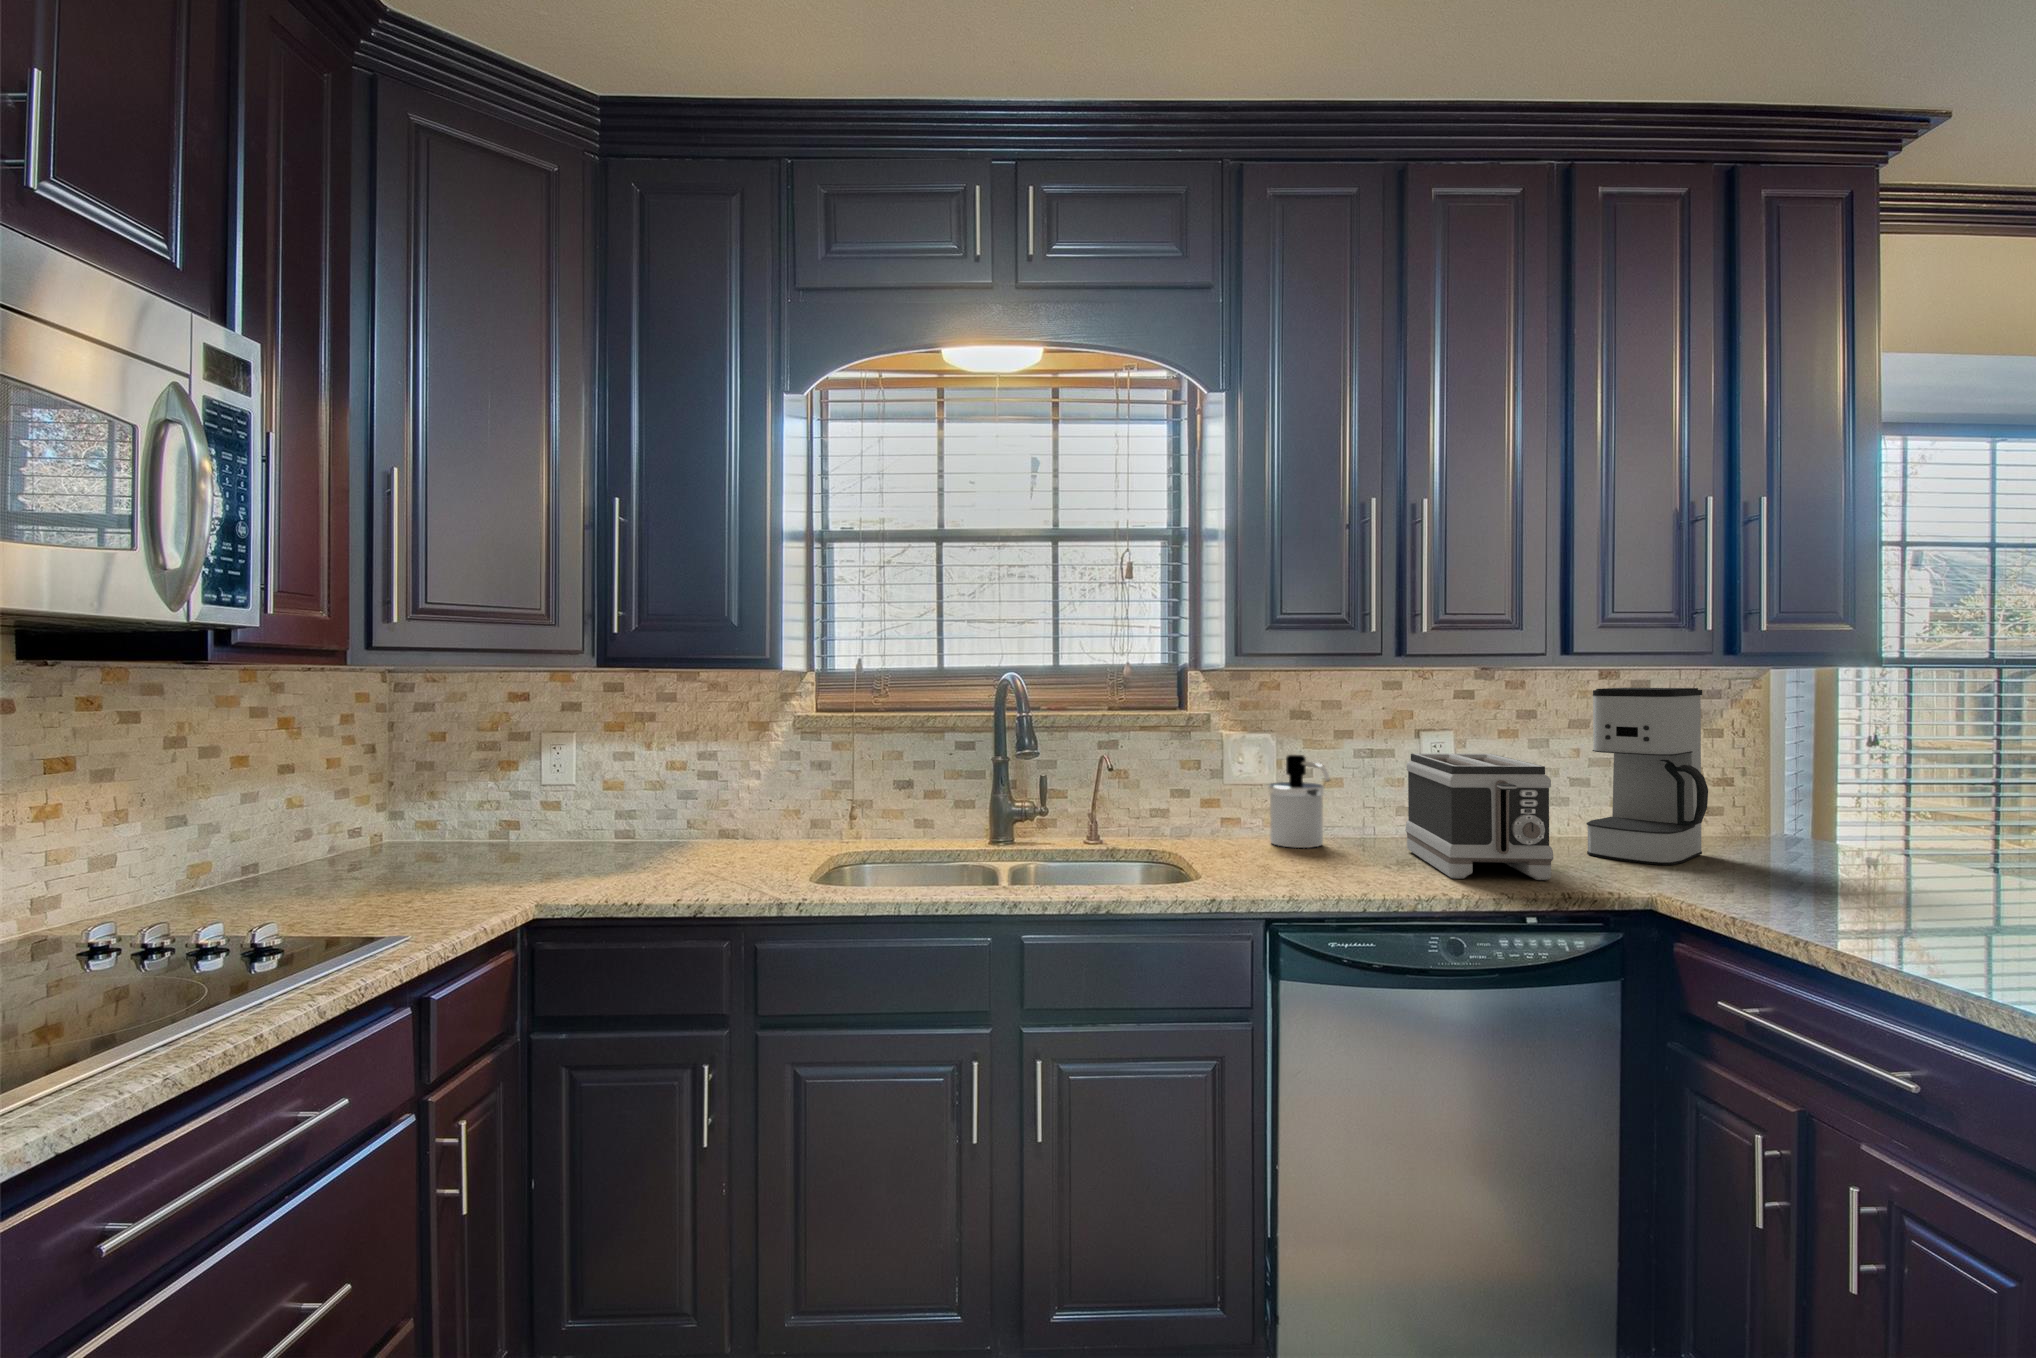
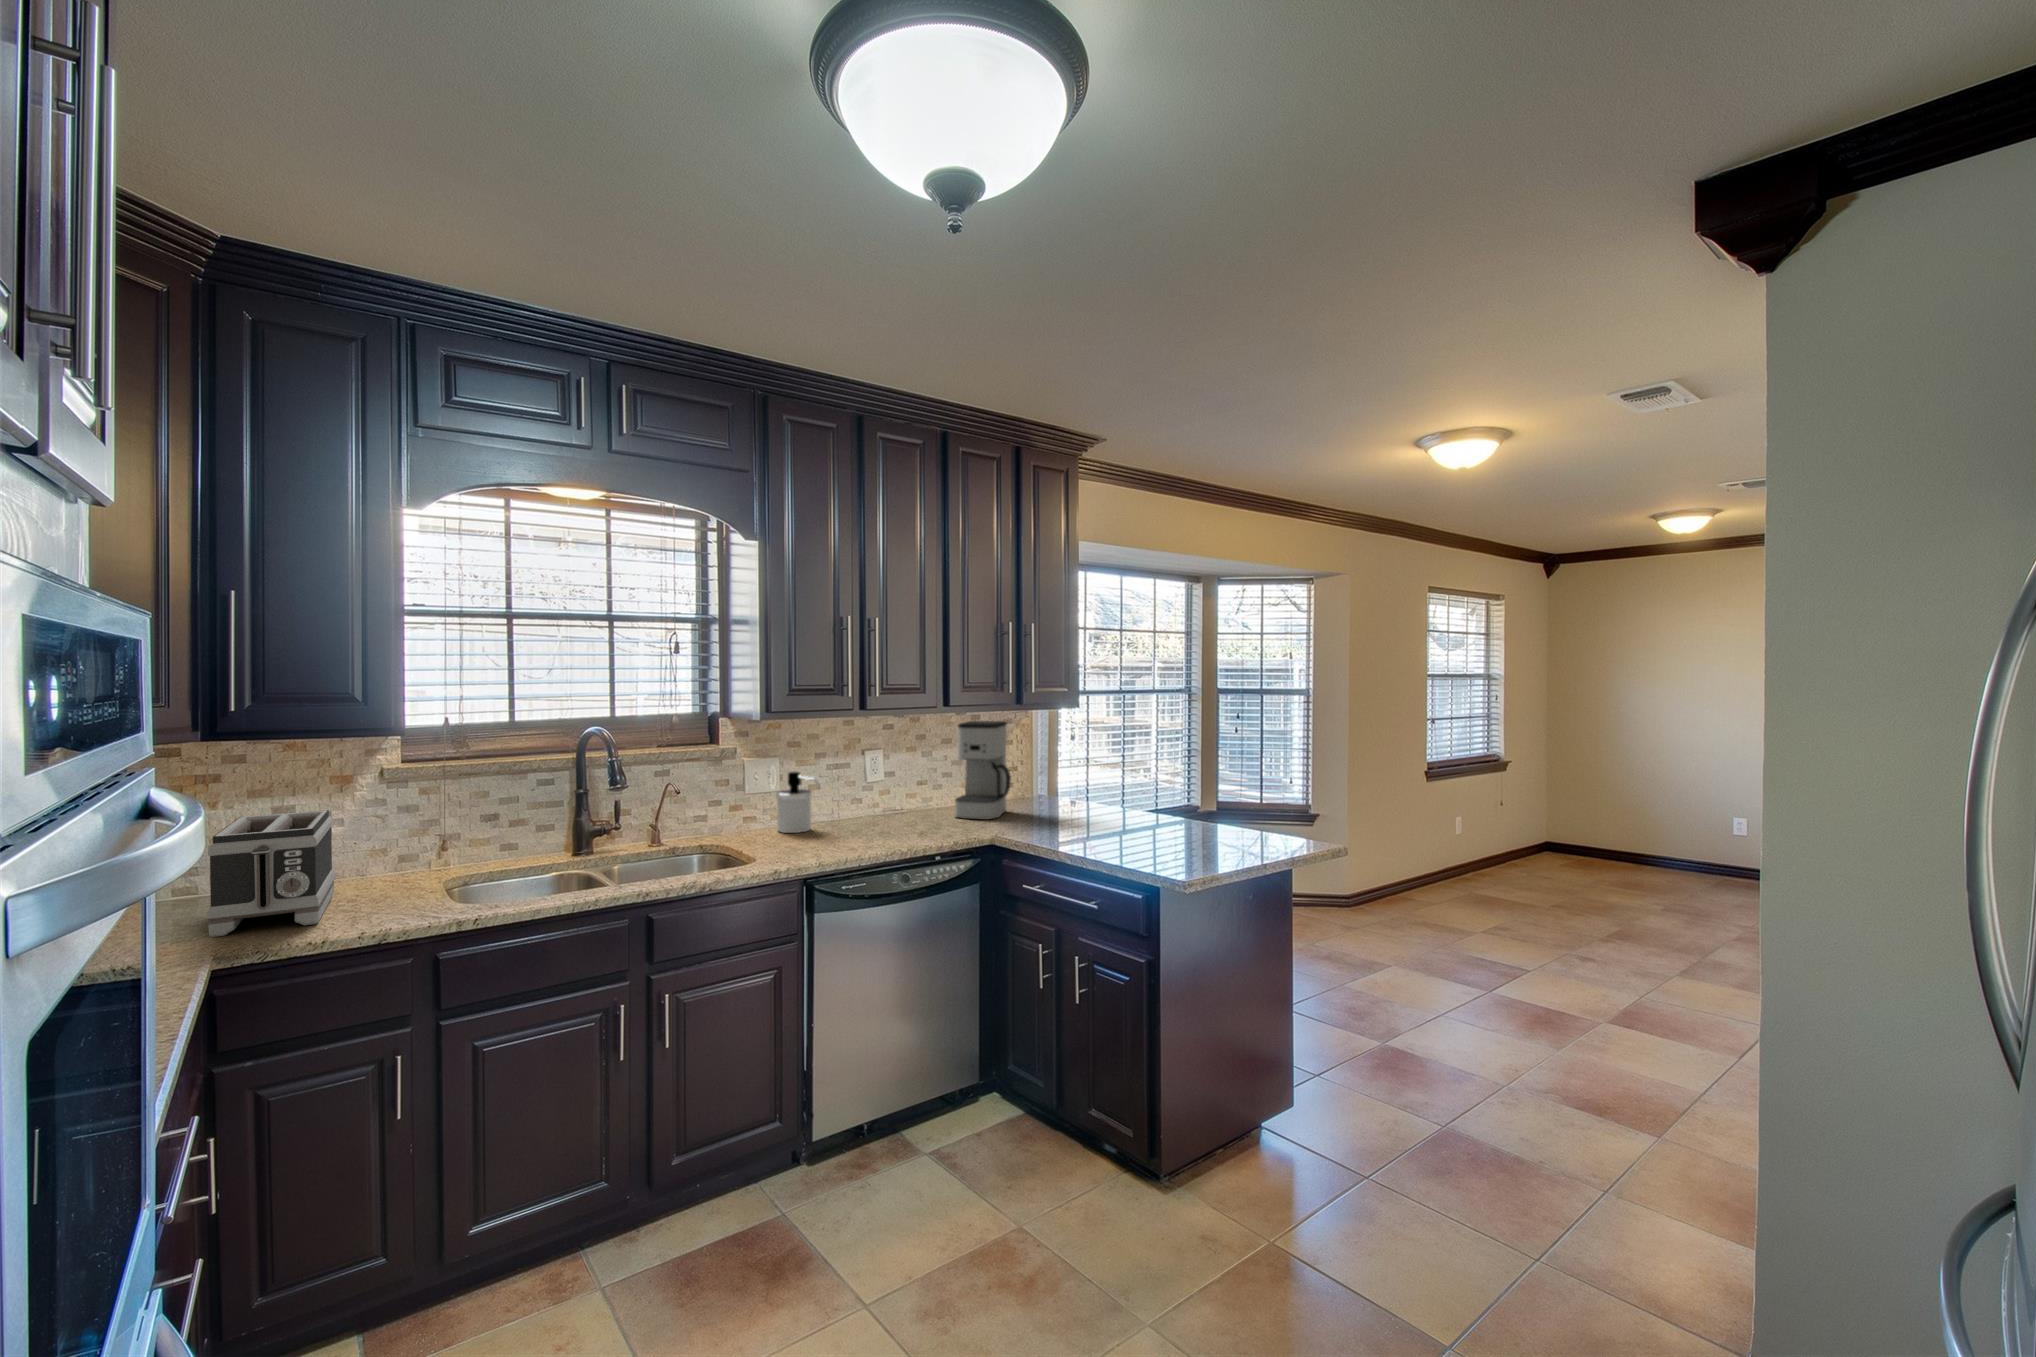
toaster: present [1405,753,1554,880] -> present [207,810,335,937]

